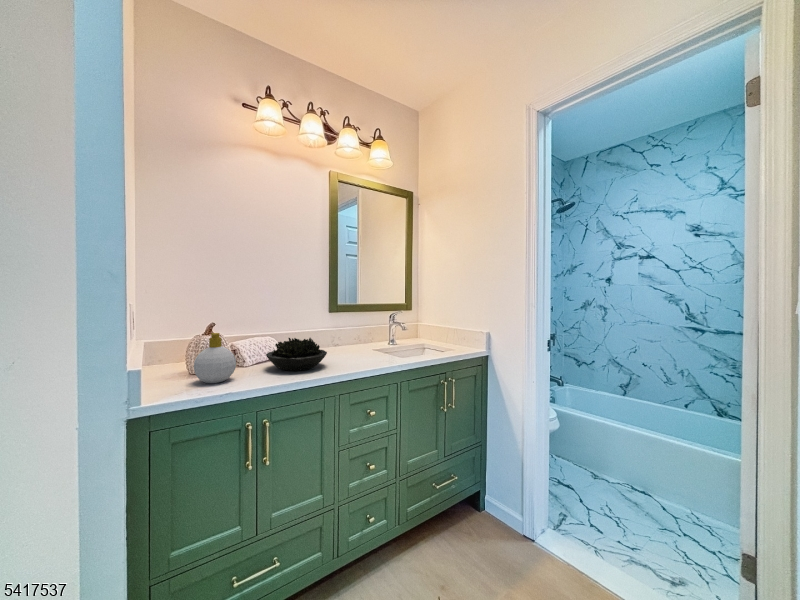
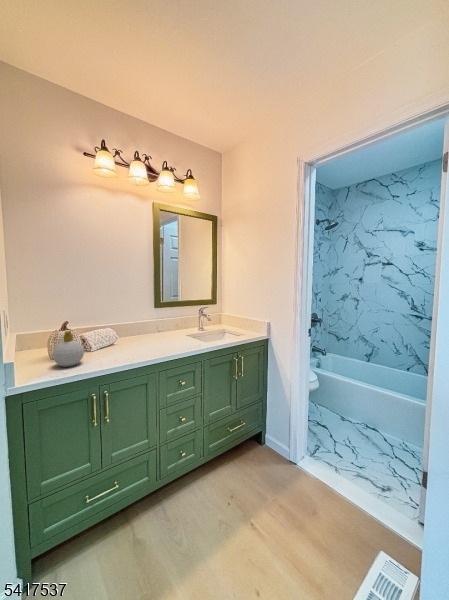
succulent plant: present [266,338,327,371] -> none [106,330,151,355]

